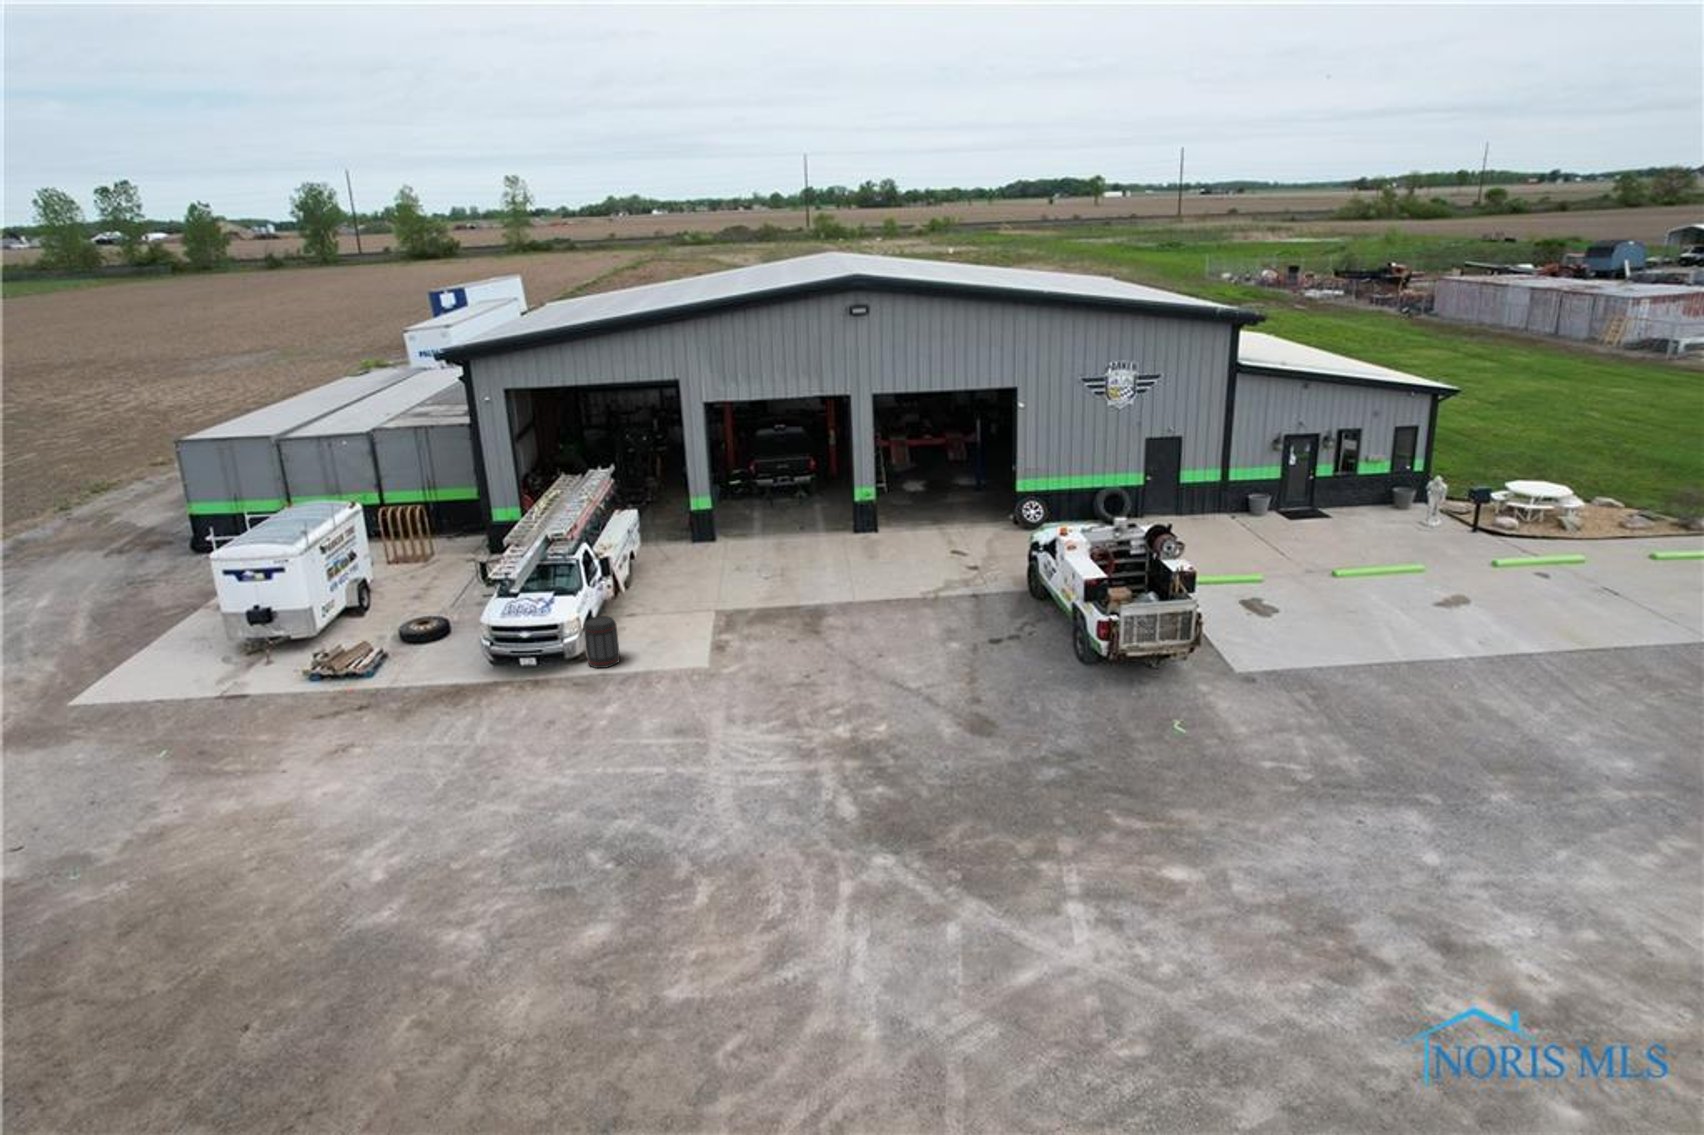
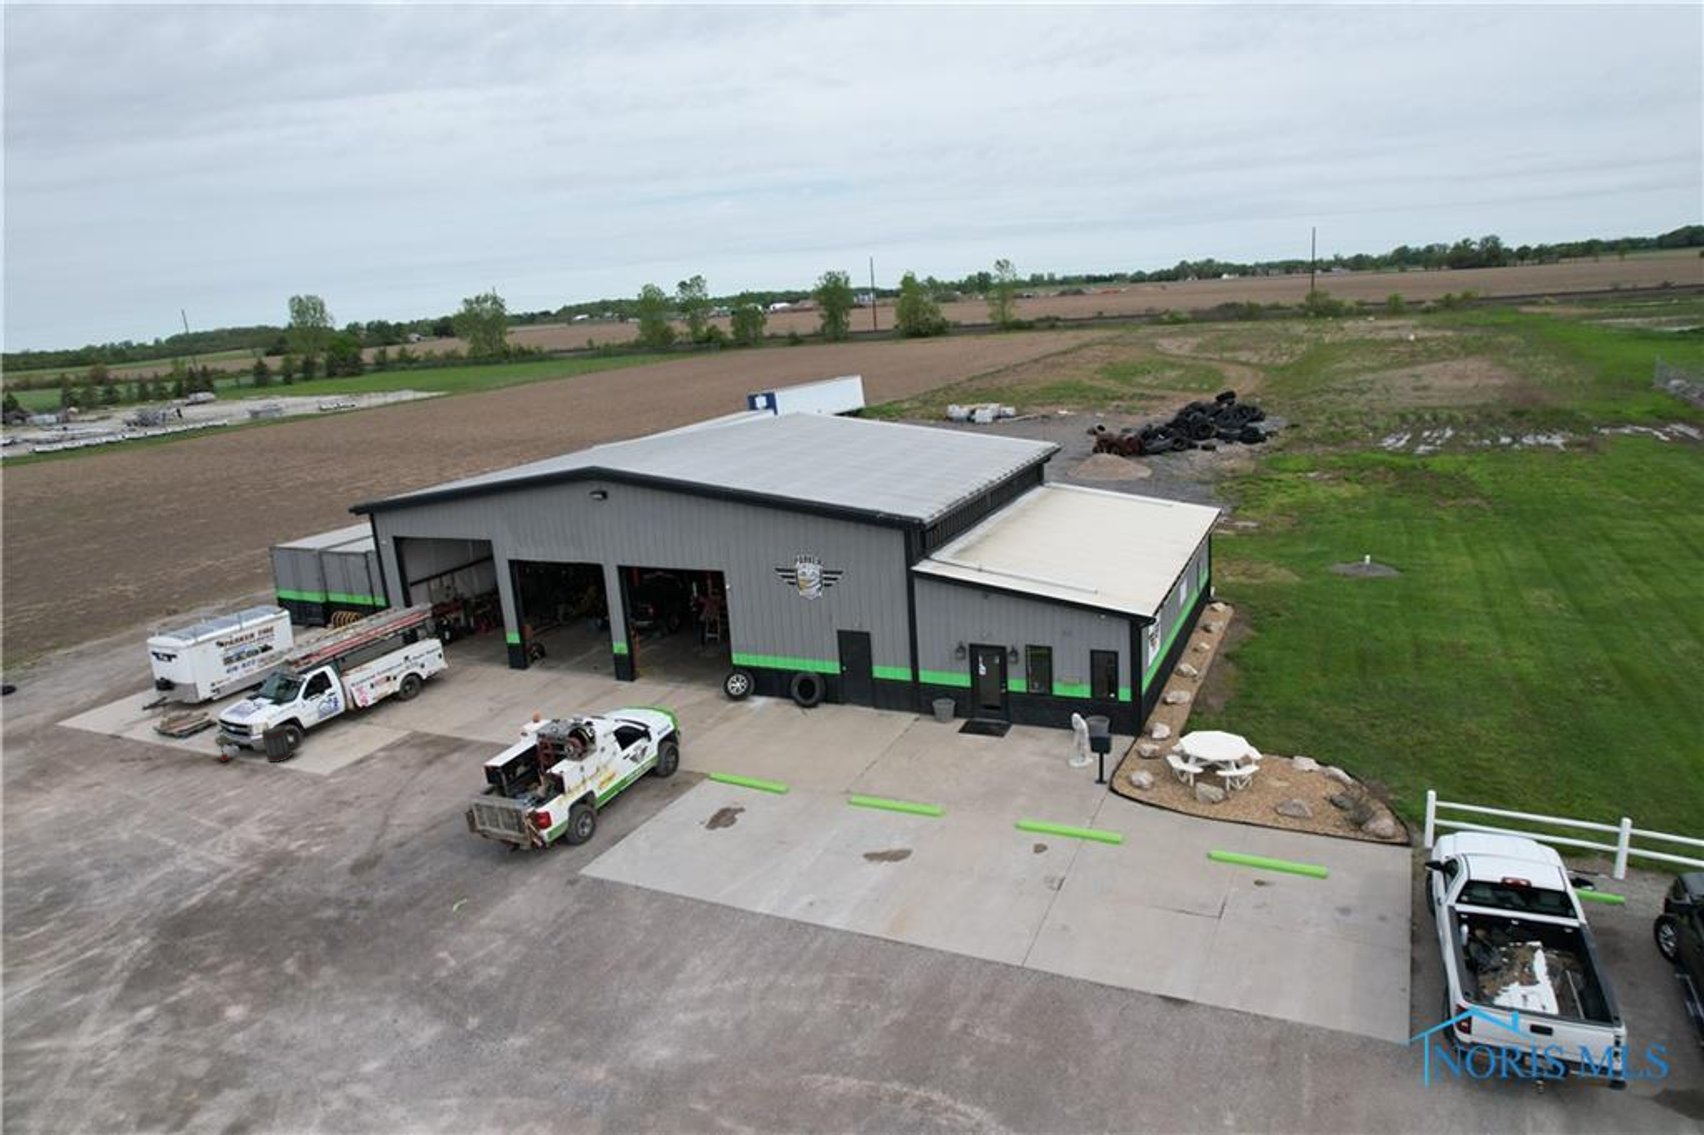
potted tree: none [498,632,539,682] -> present [215,731,234,761]

